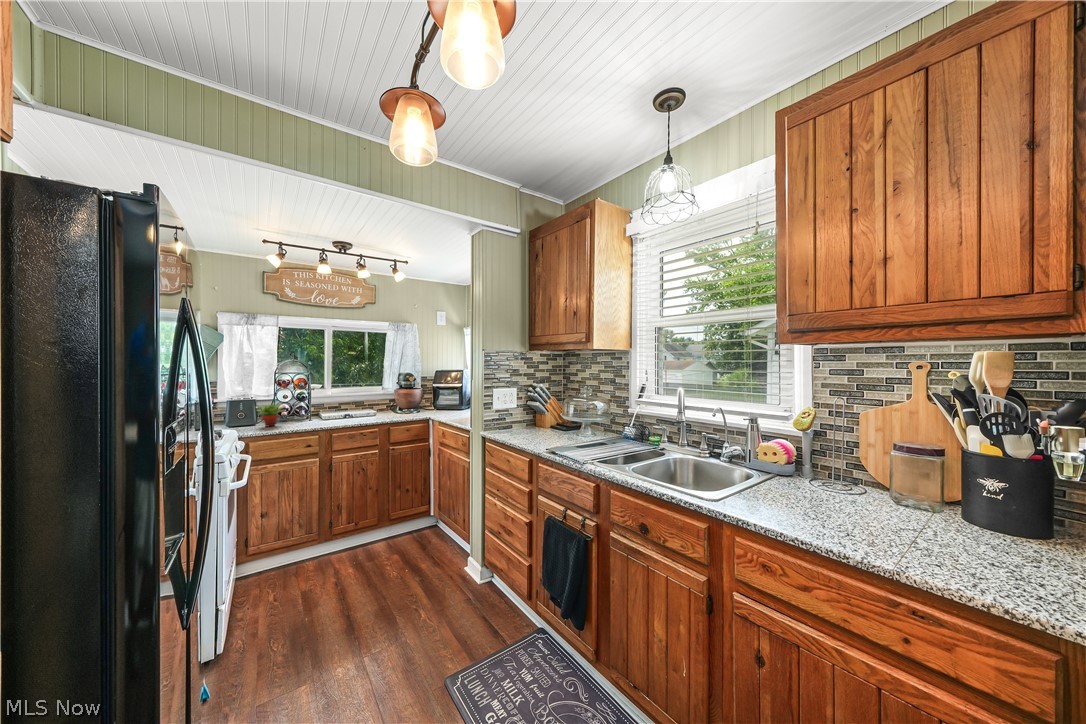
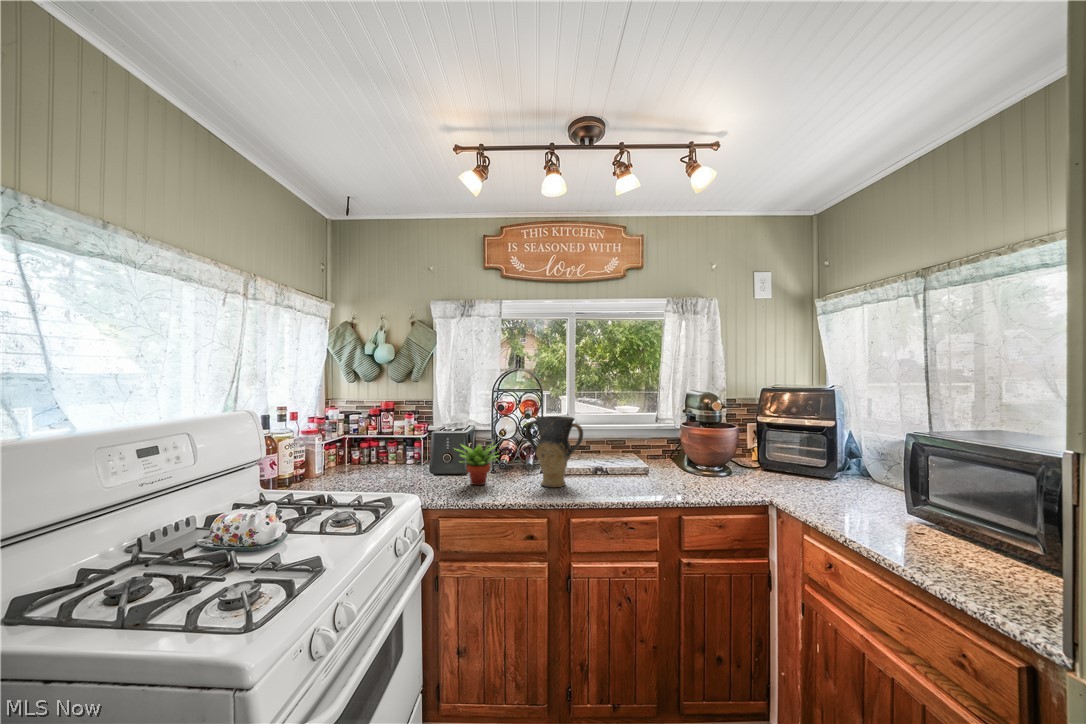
vase: none [302,386,338,423] -> present [526,416,583,487]

